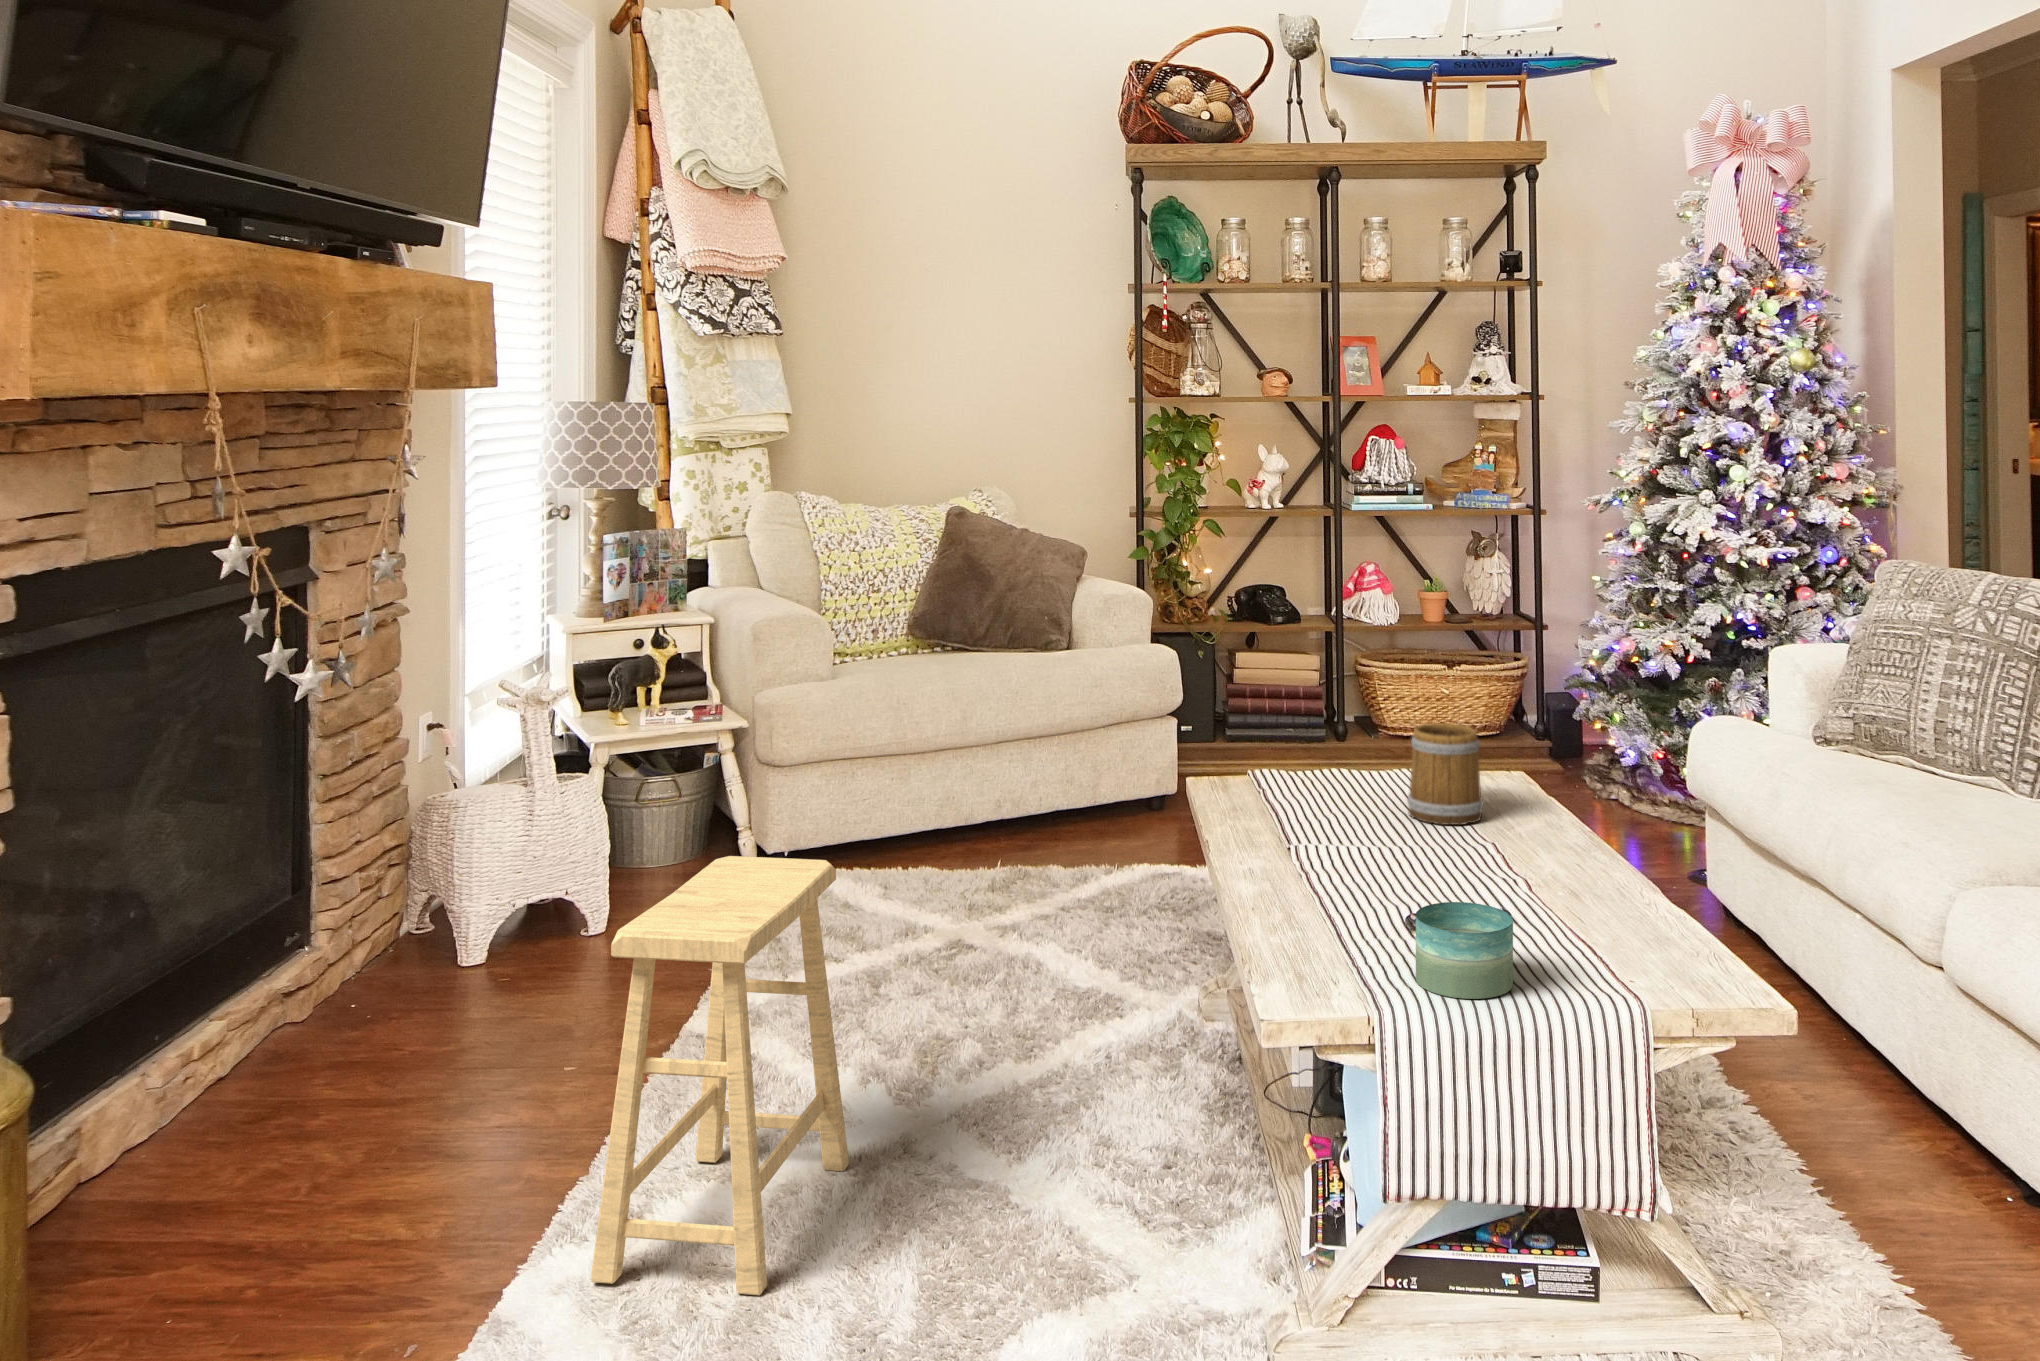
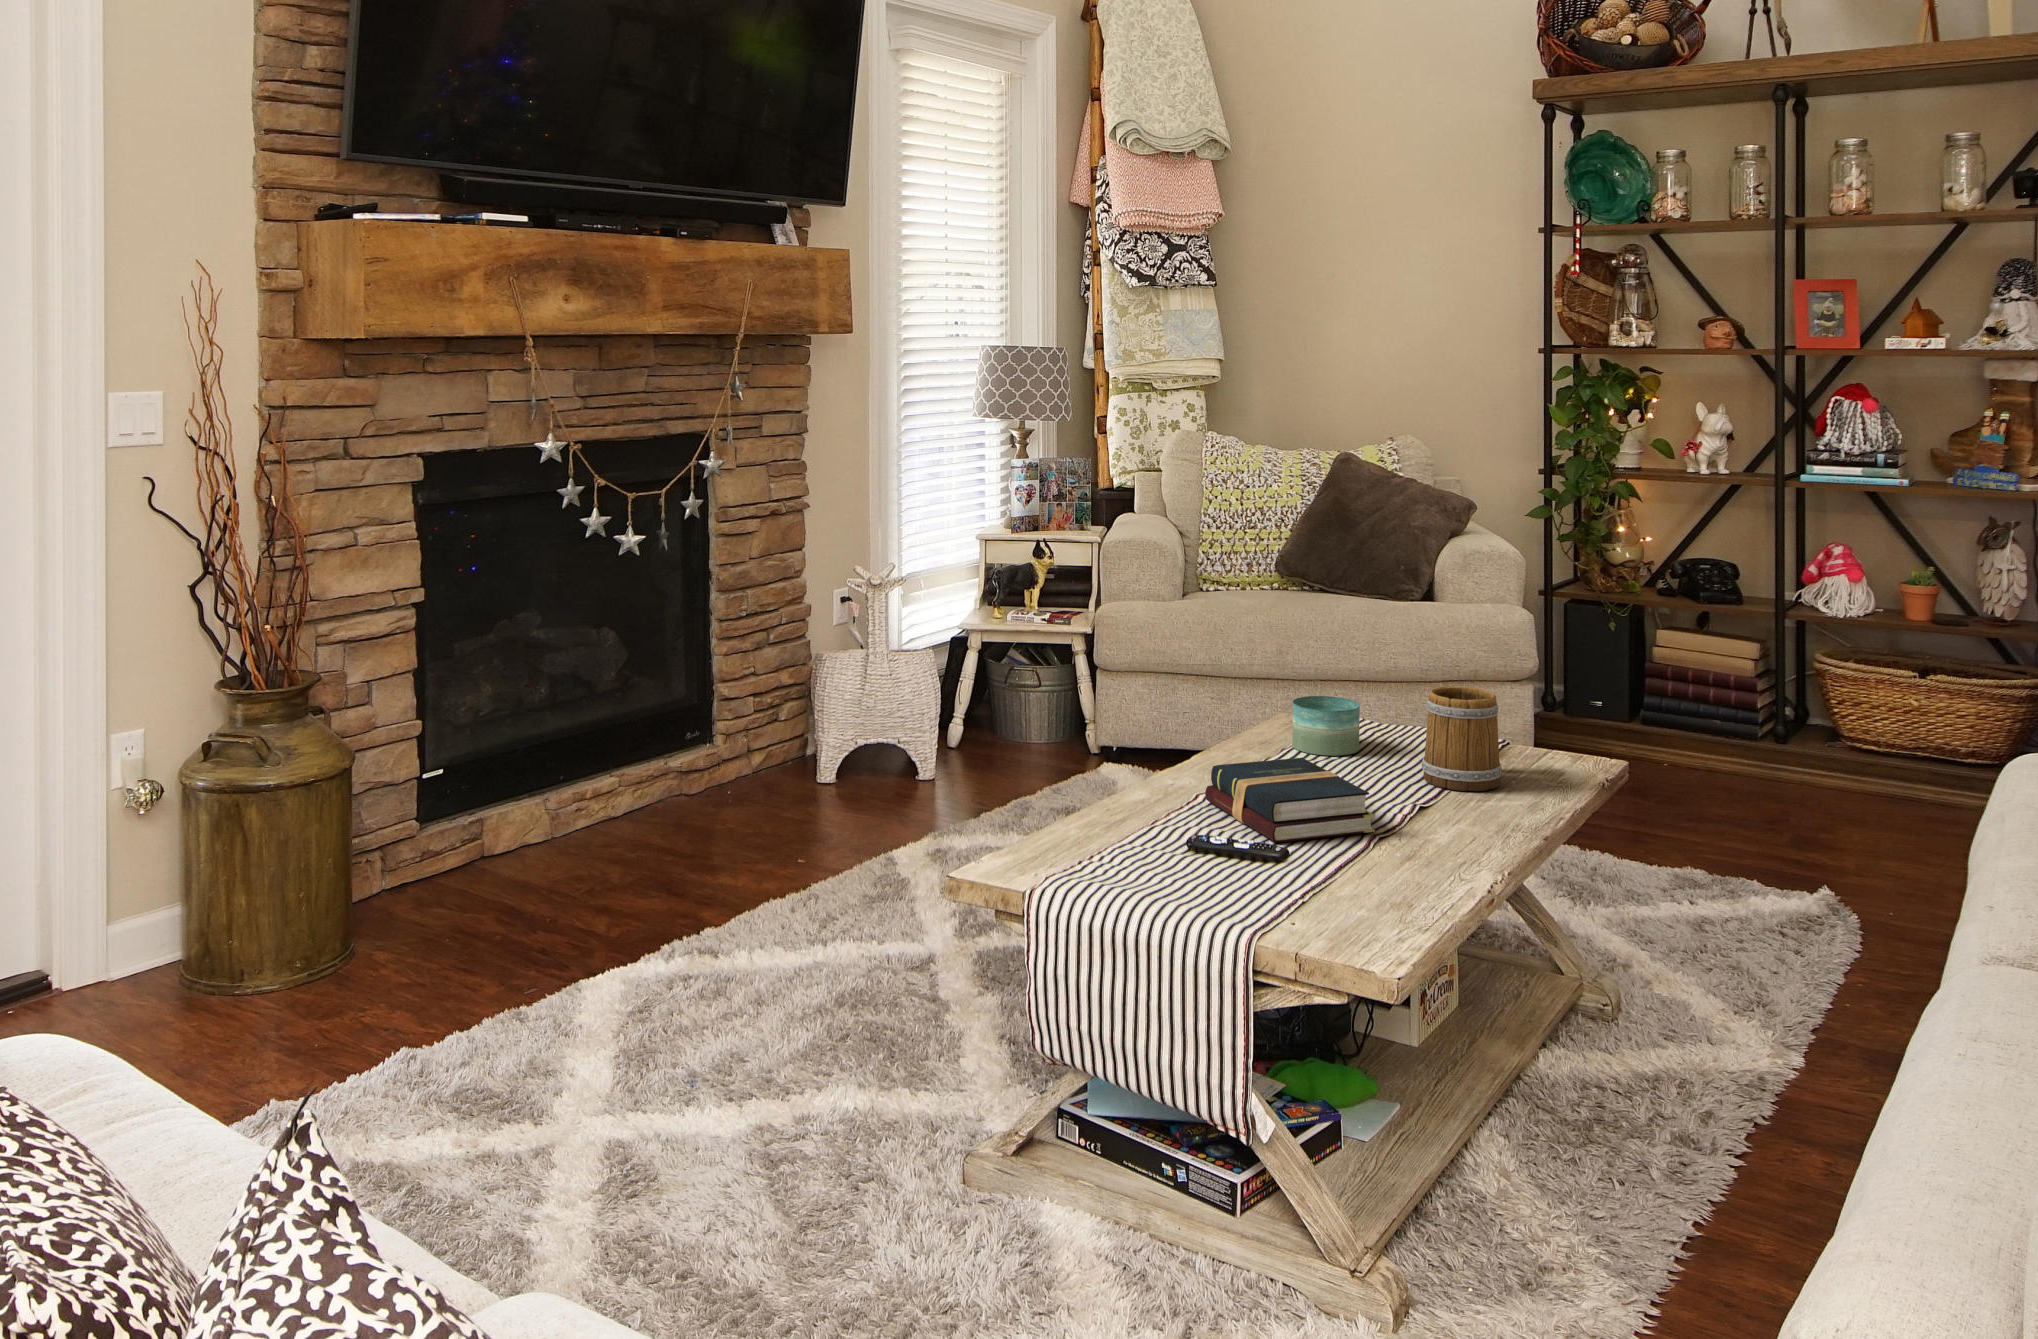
hardback book: none [1310,817,1493,908] -> present [1205,758,1375,842]
footstool: present [590,856,849,1295] -> none [646,704,878,1021]
candle: present [1416,902,1513,999] -> present [1292,696,1360,756]

